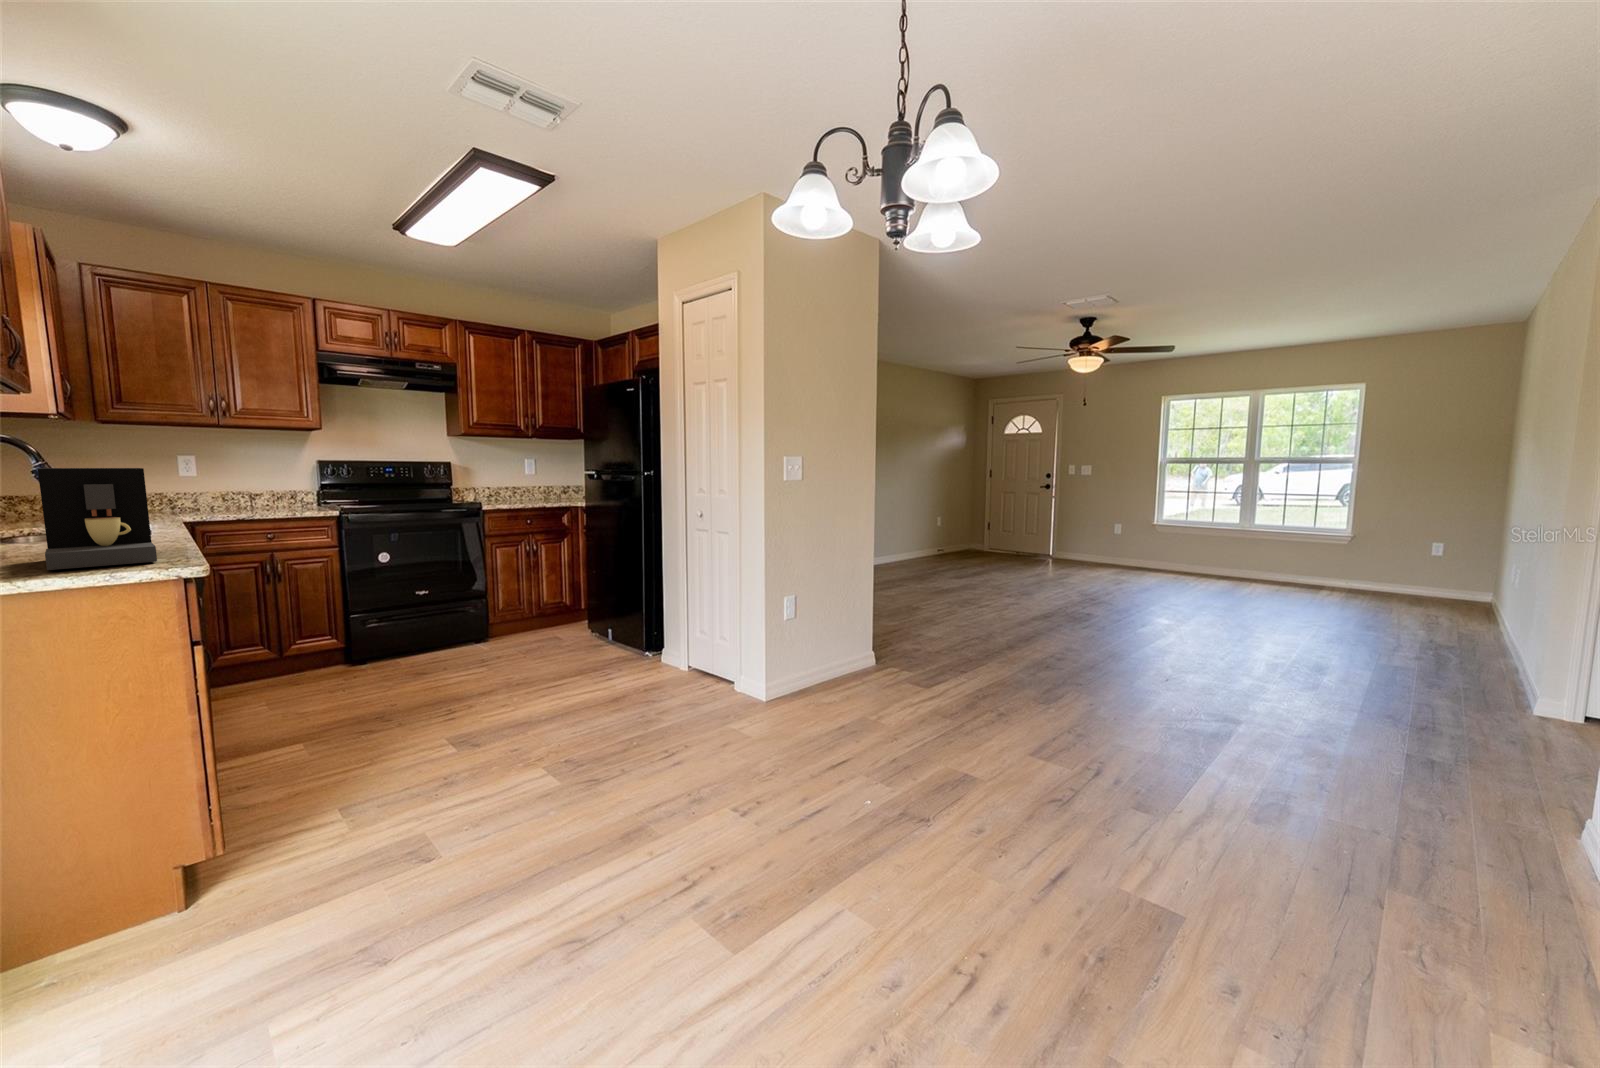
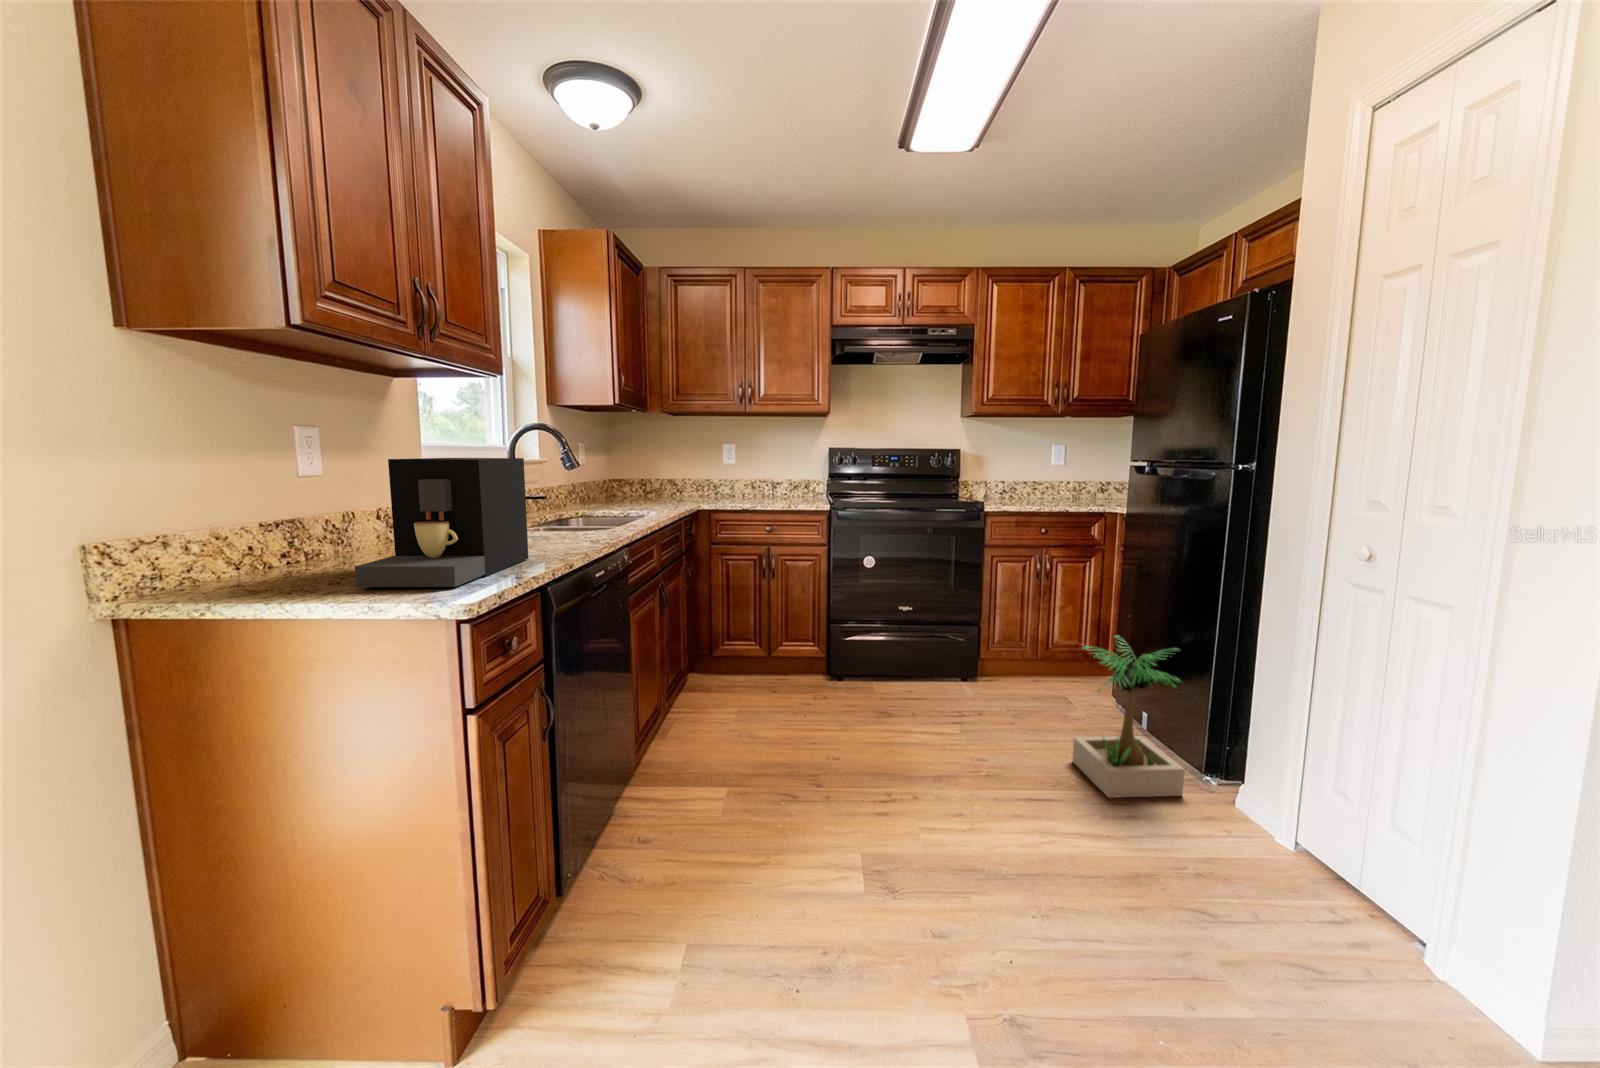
potted plant: none [564,577,638,675] -> present [1072,643,1185,798]

